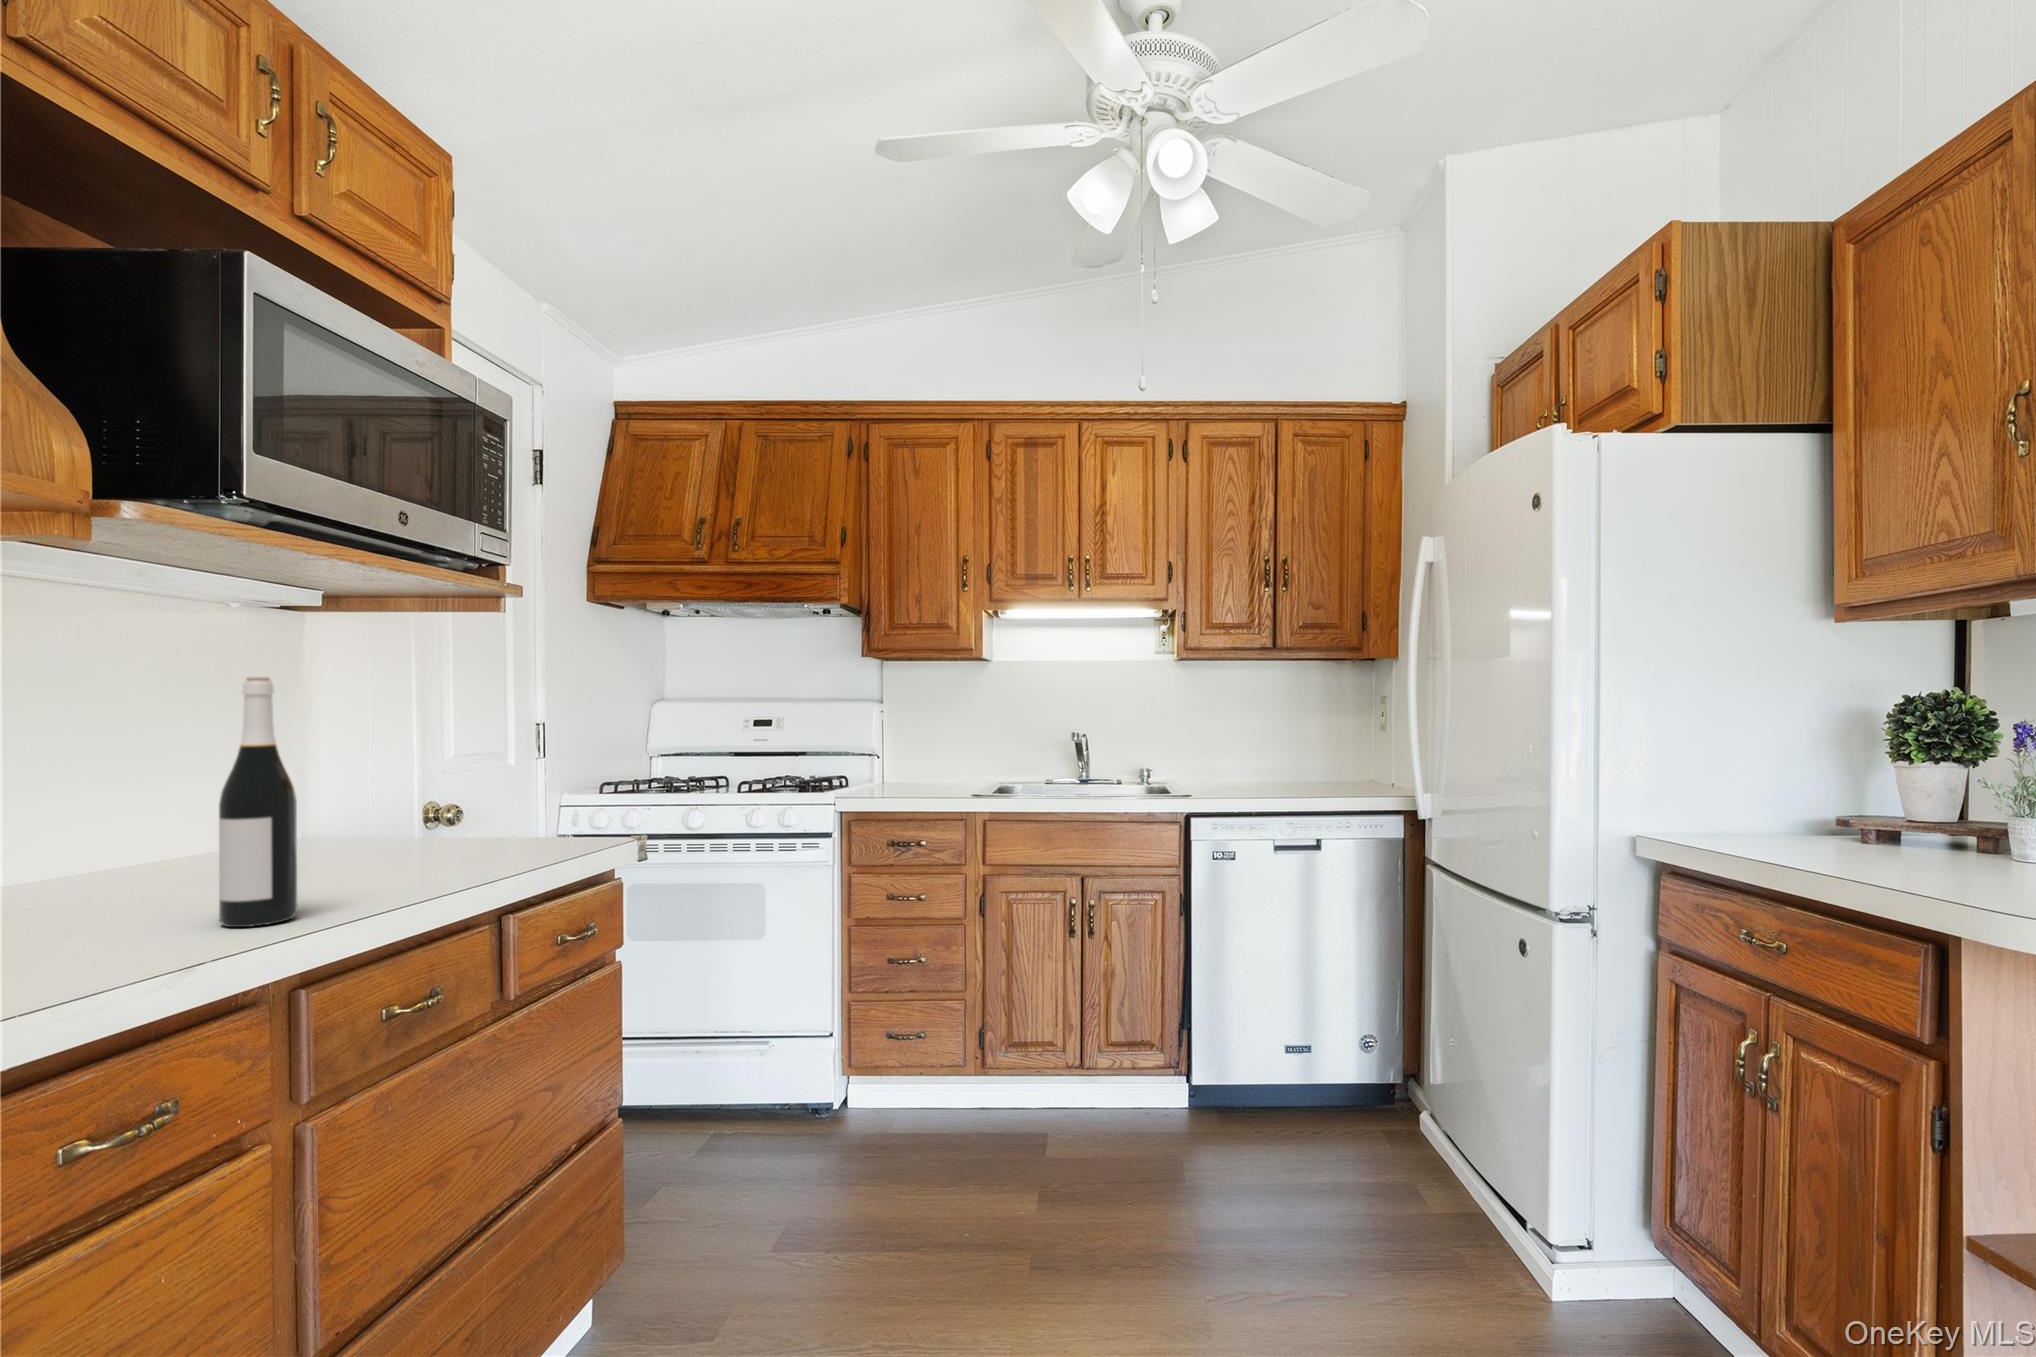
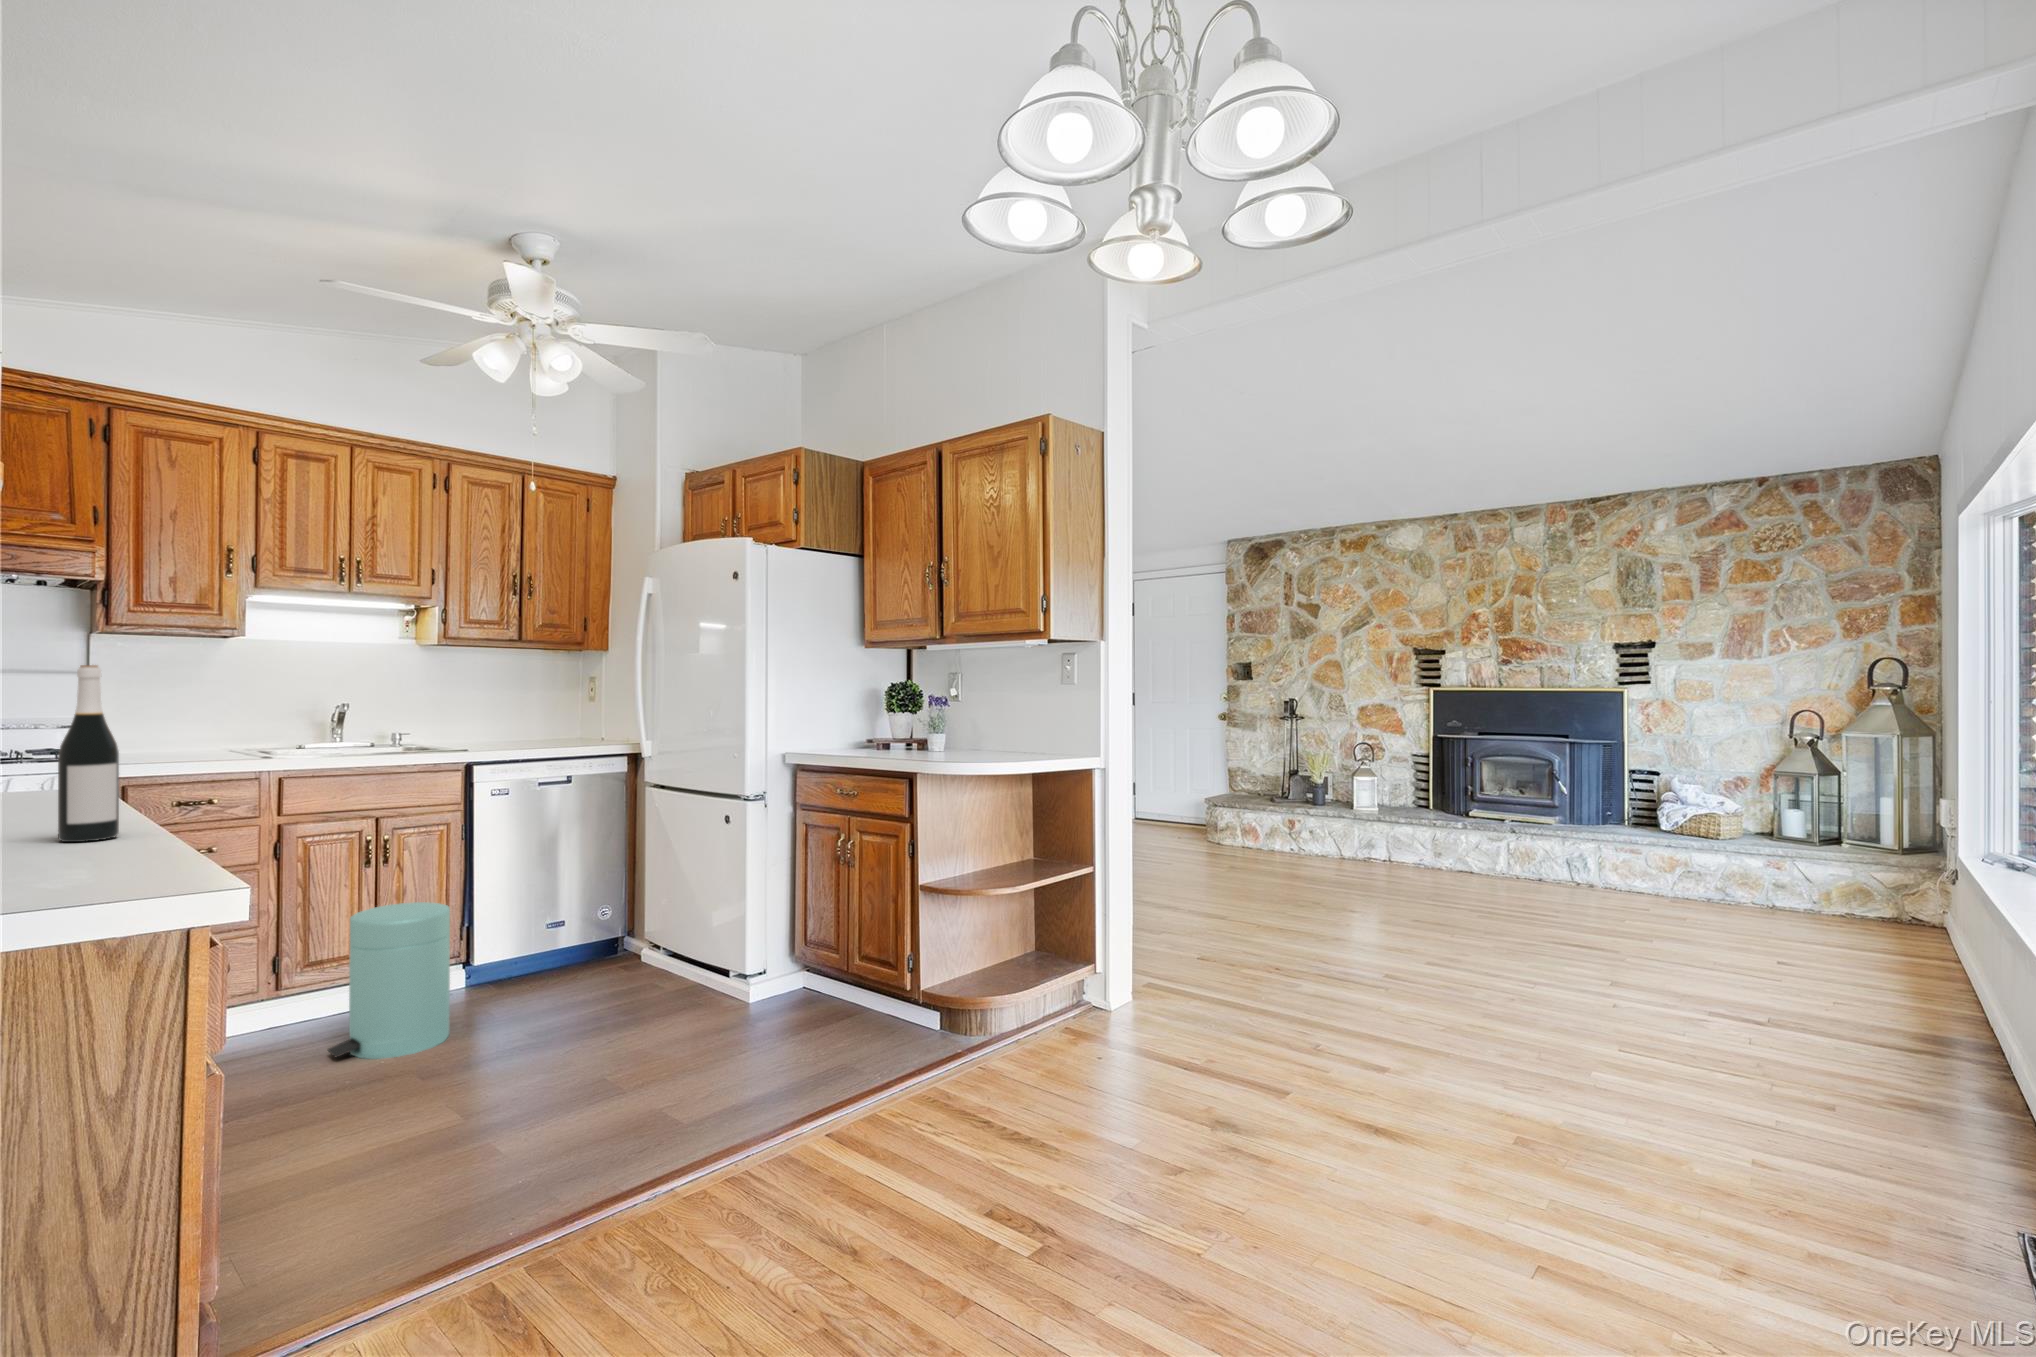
trash can: none [977,990,1112,1208] -> present [328,902,450,1059]

